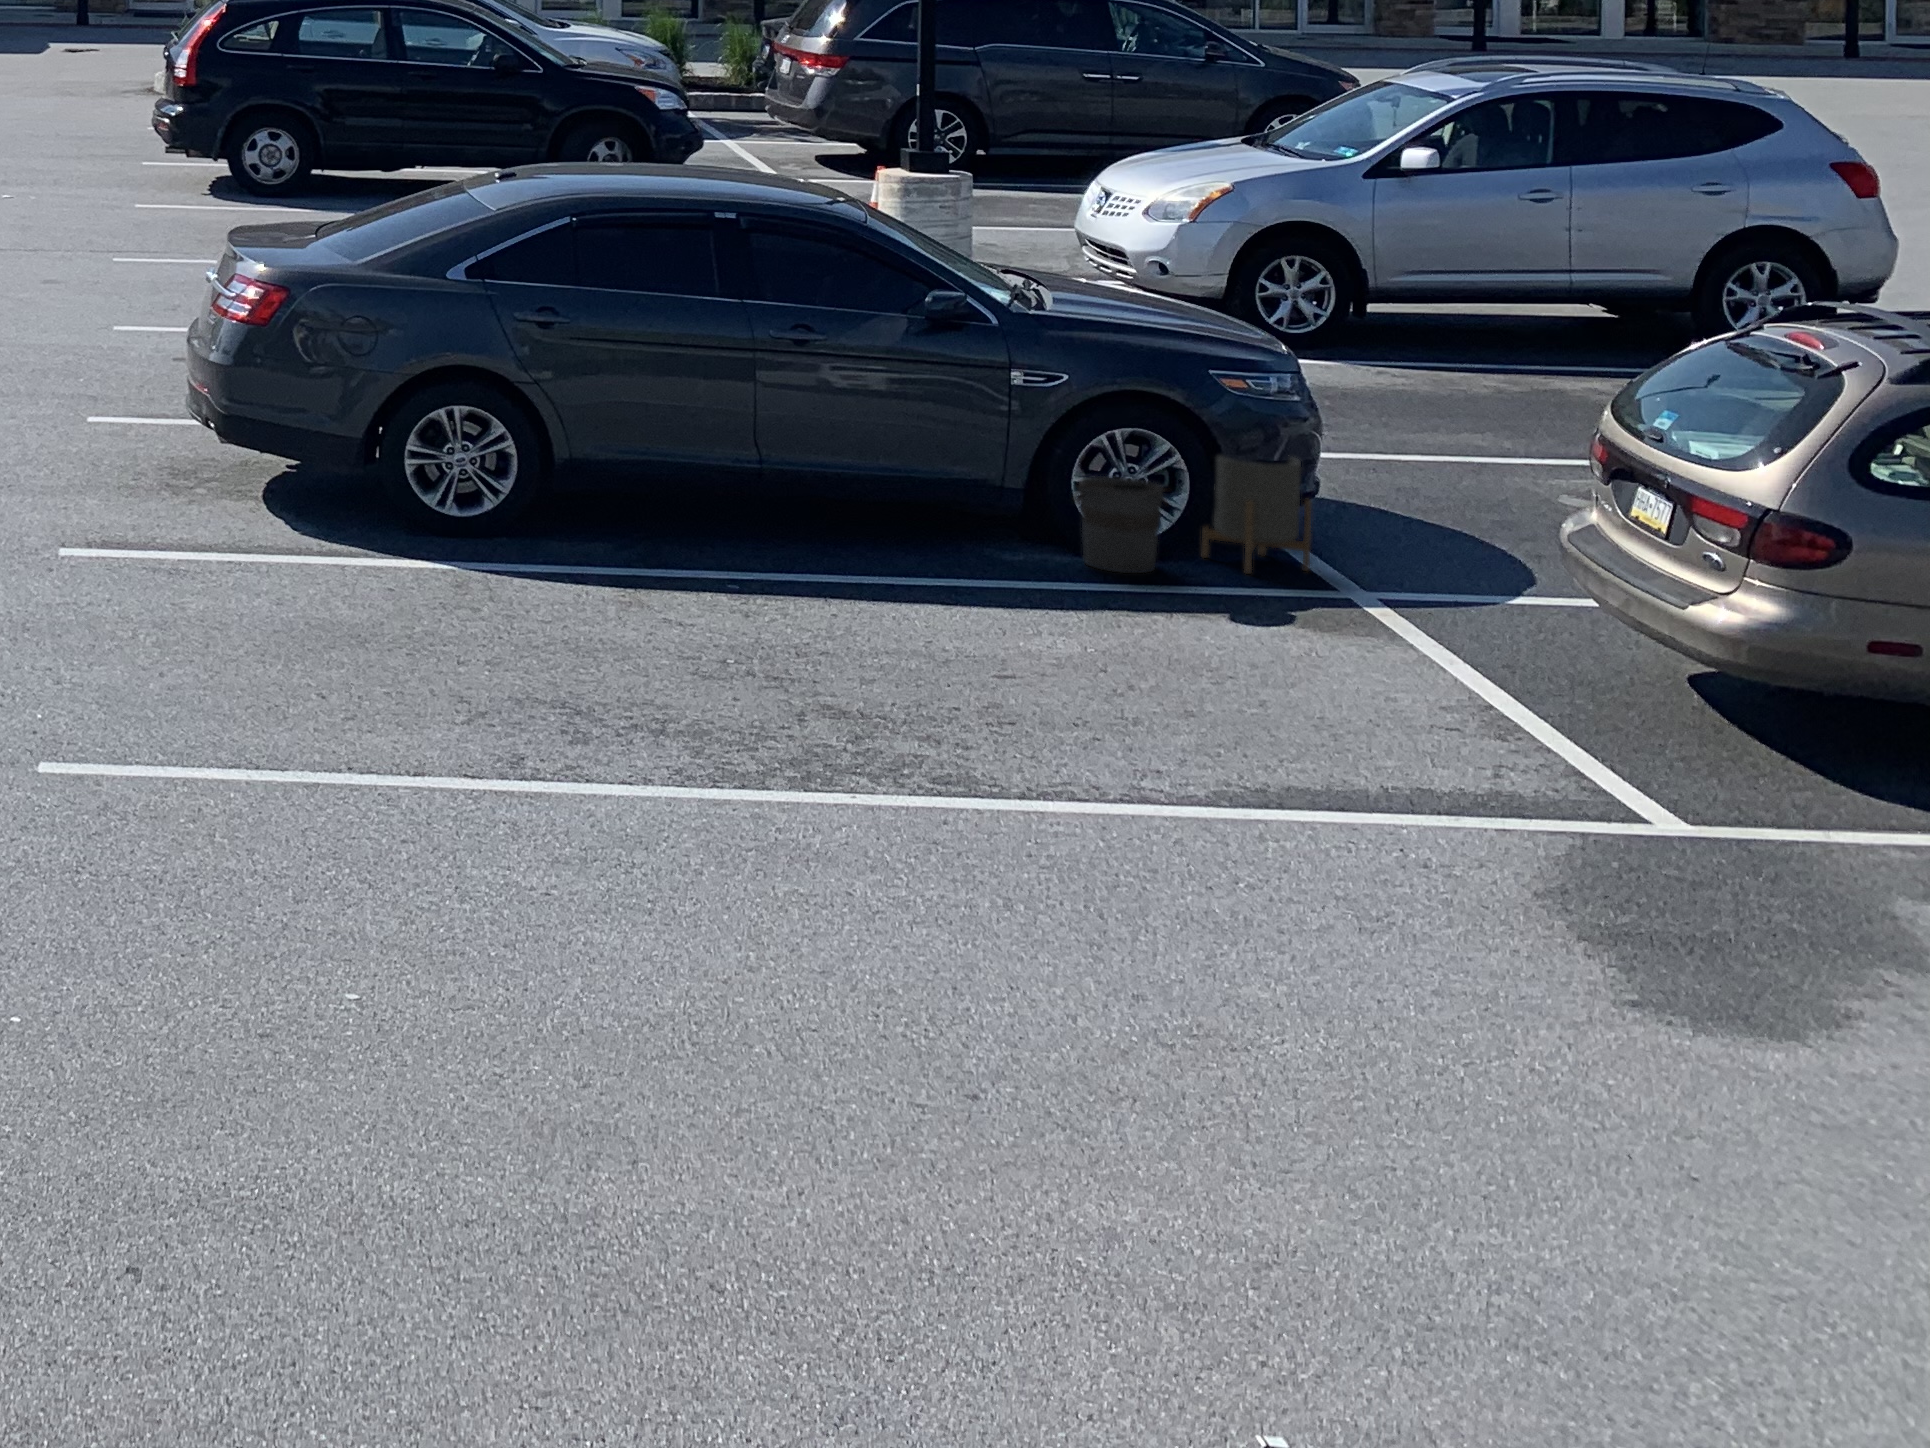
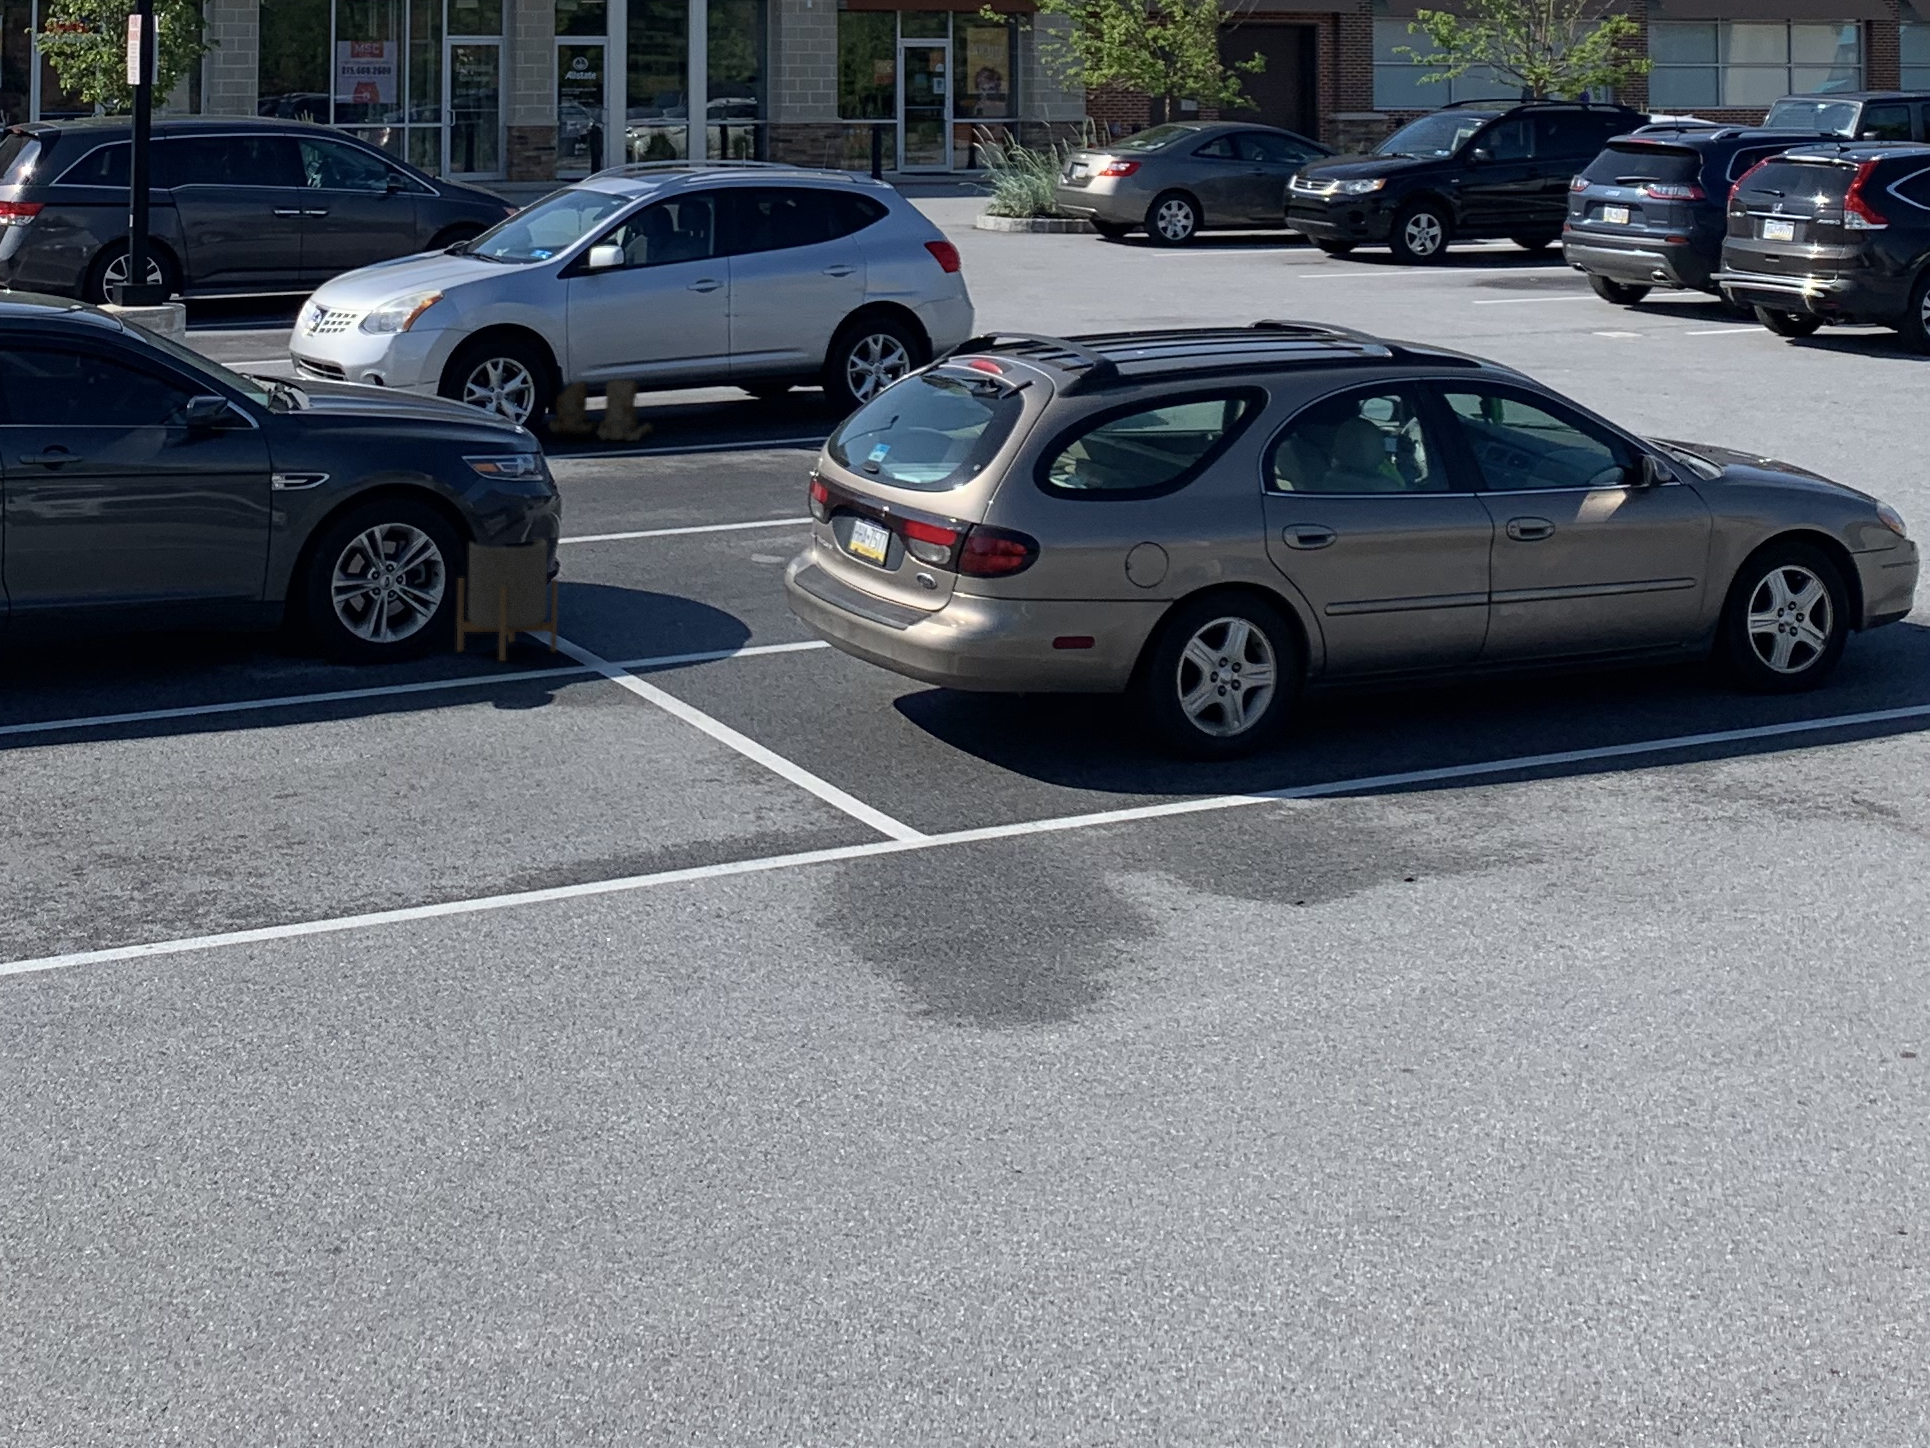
backpack: none [1354,272,1476,349] -> present [549,379,652,441]
bucket: present [1074,476,1168,573] -> none [336,578,432,676]

